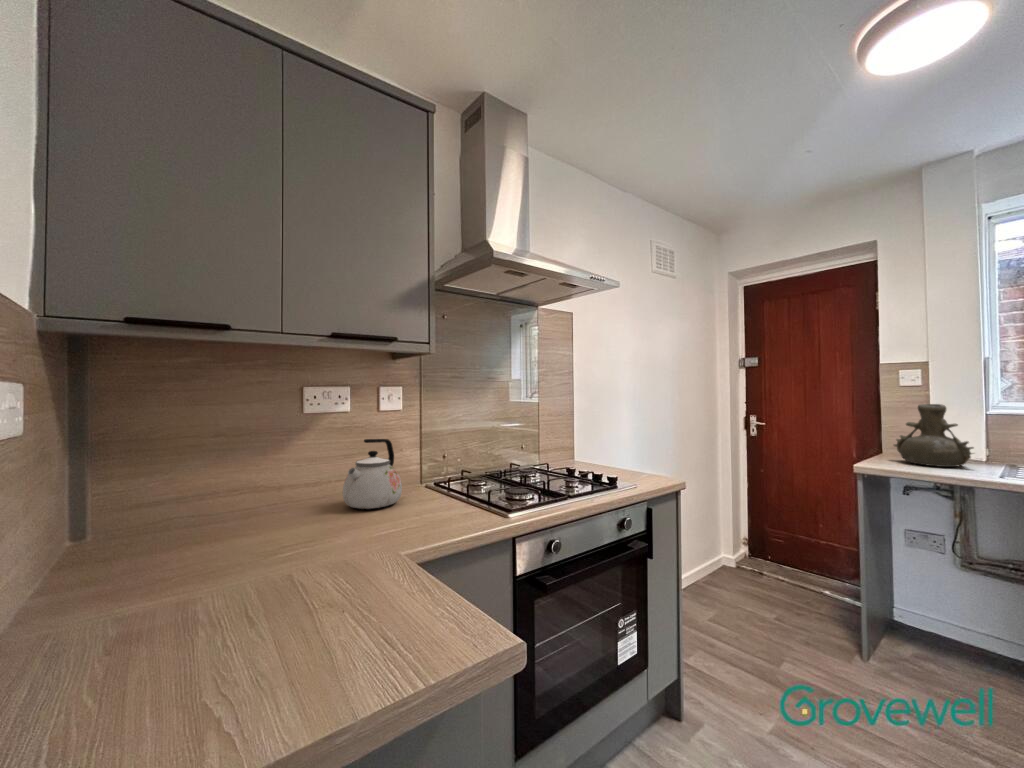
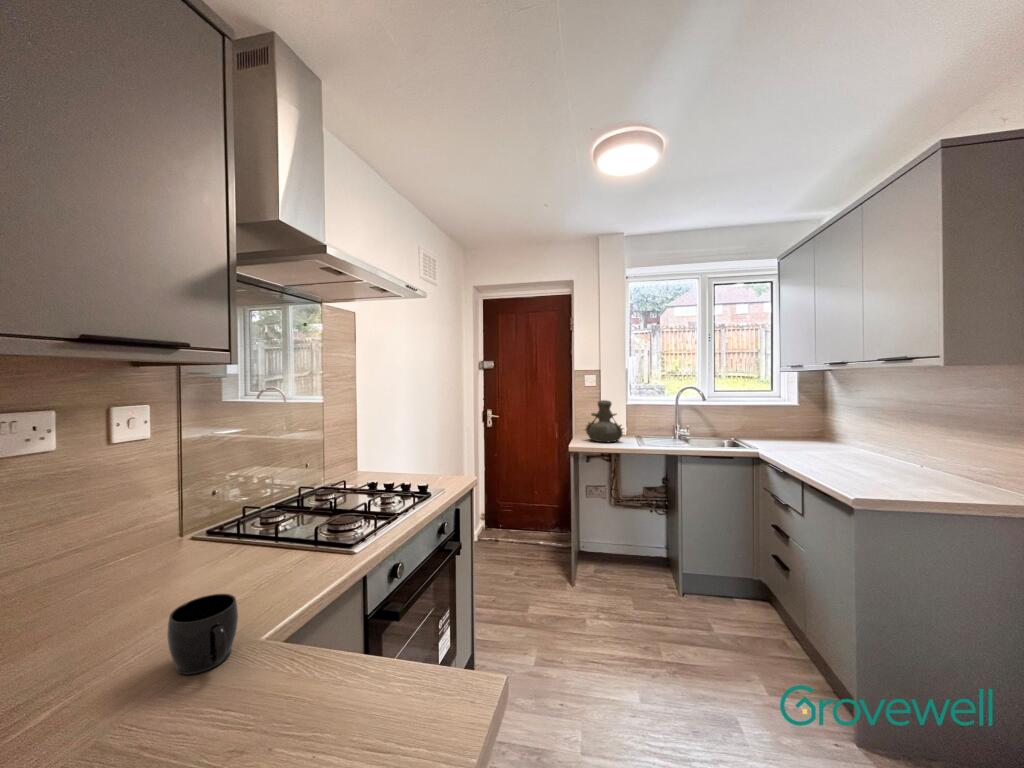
kettle: present [343,439,402,509] -> none [68,486,181,599]
mug: none [341,509,384,559] -> present [167,594,238,675]

